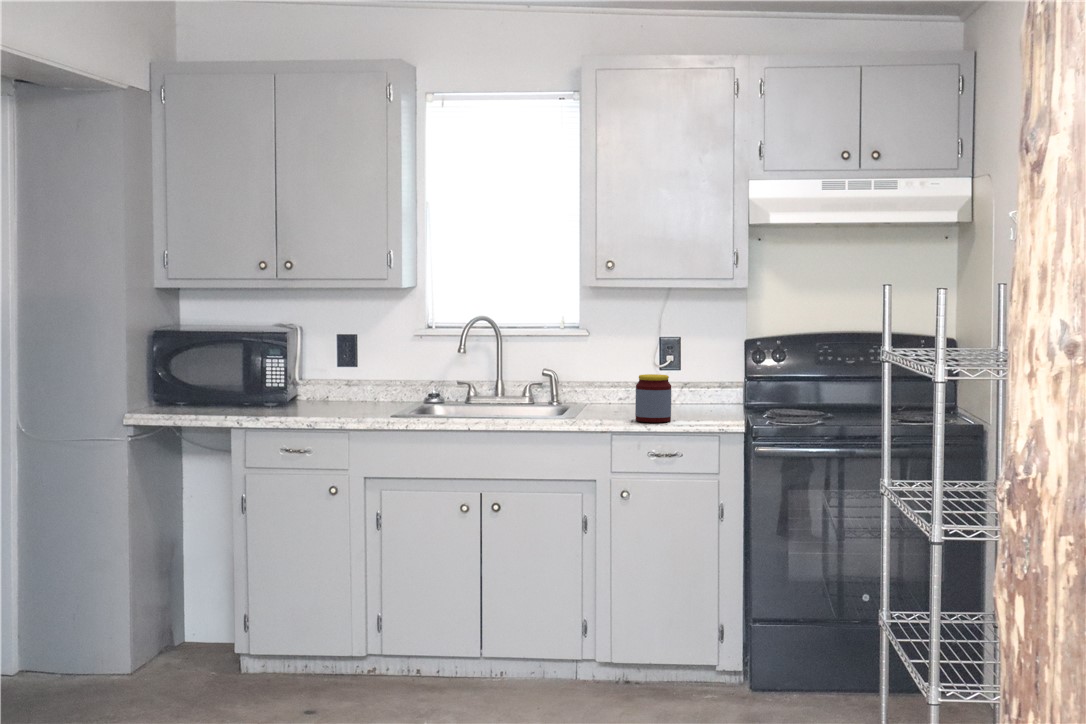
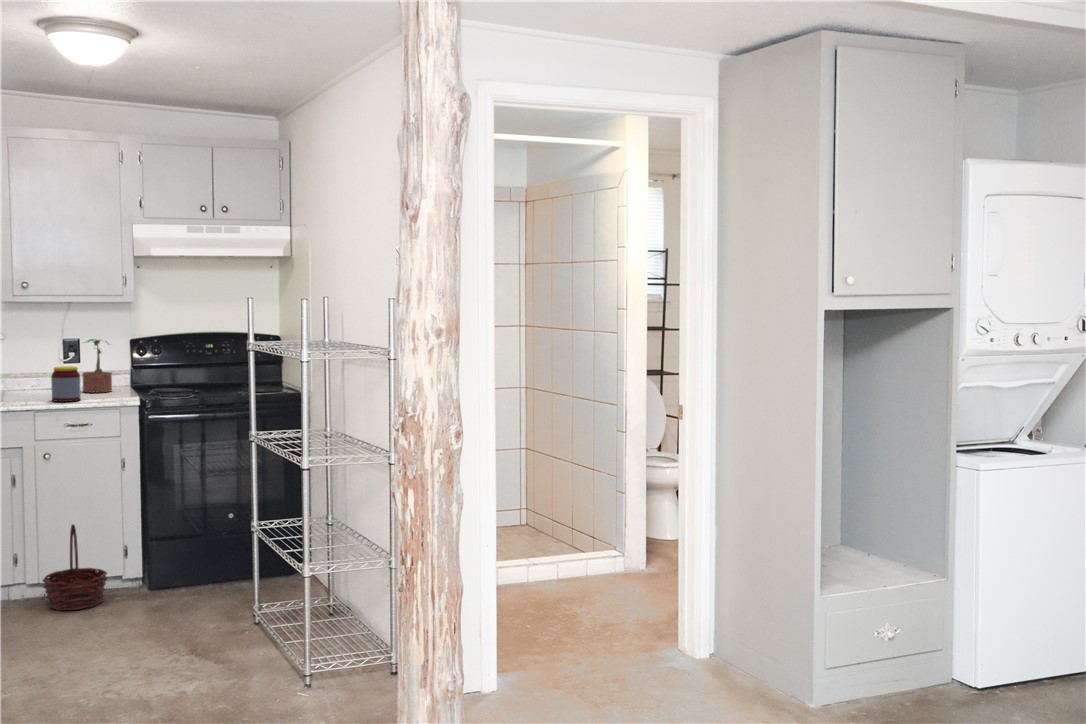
potted plant: none [680,337,722,412] -> present [83,339,112,392]
basket: none [611,590,694,707] -> present [42,524,107,610]

